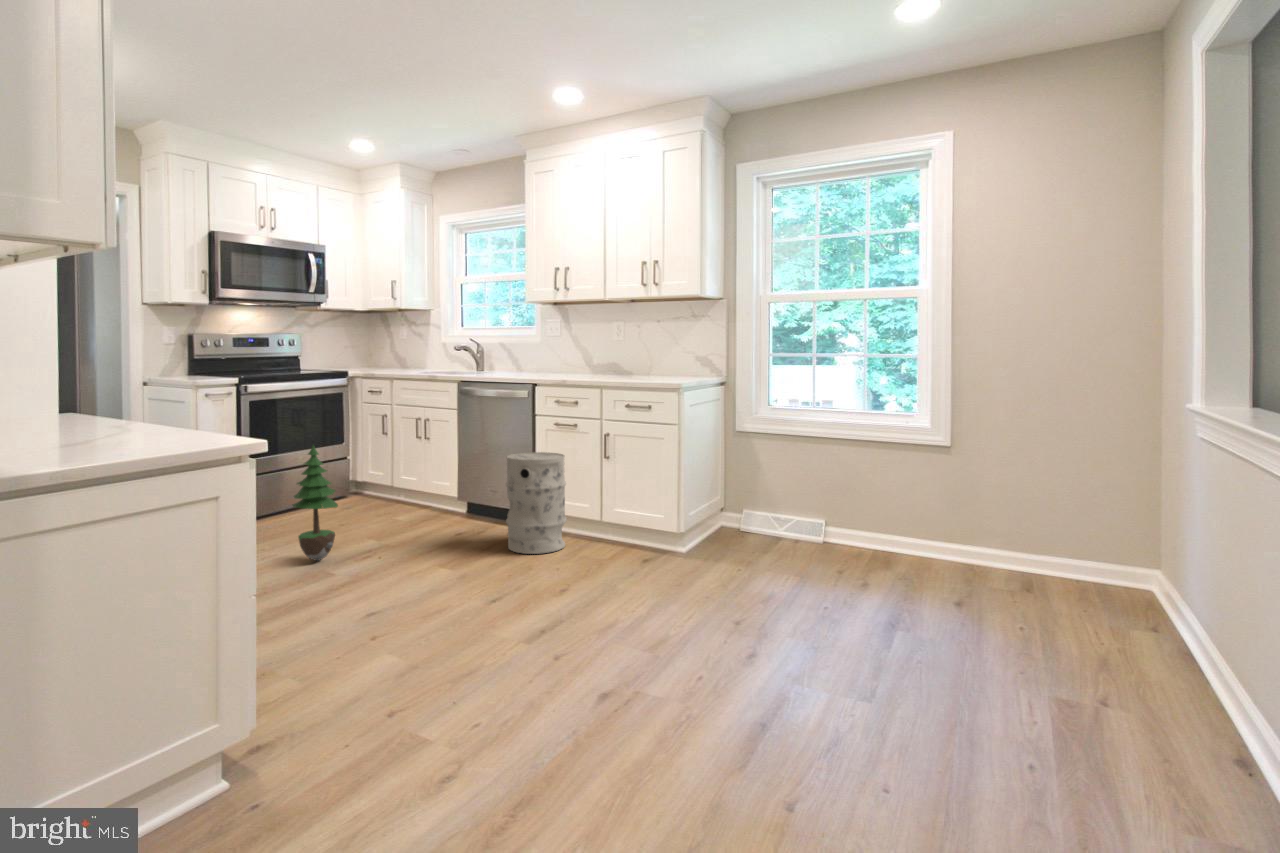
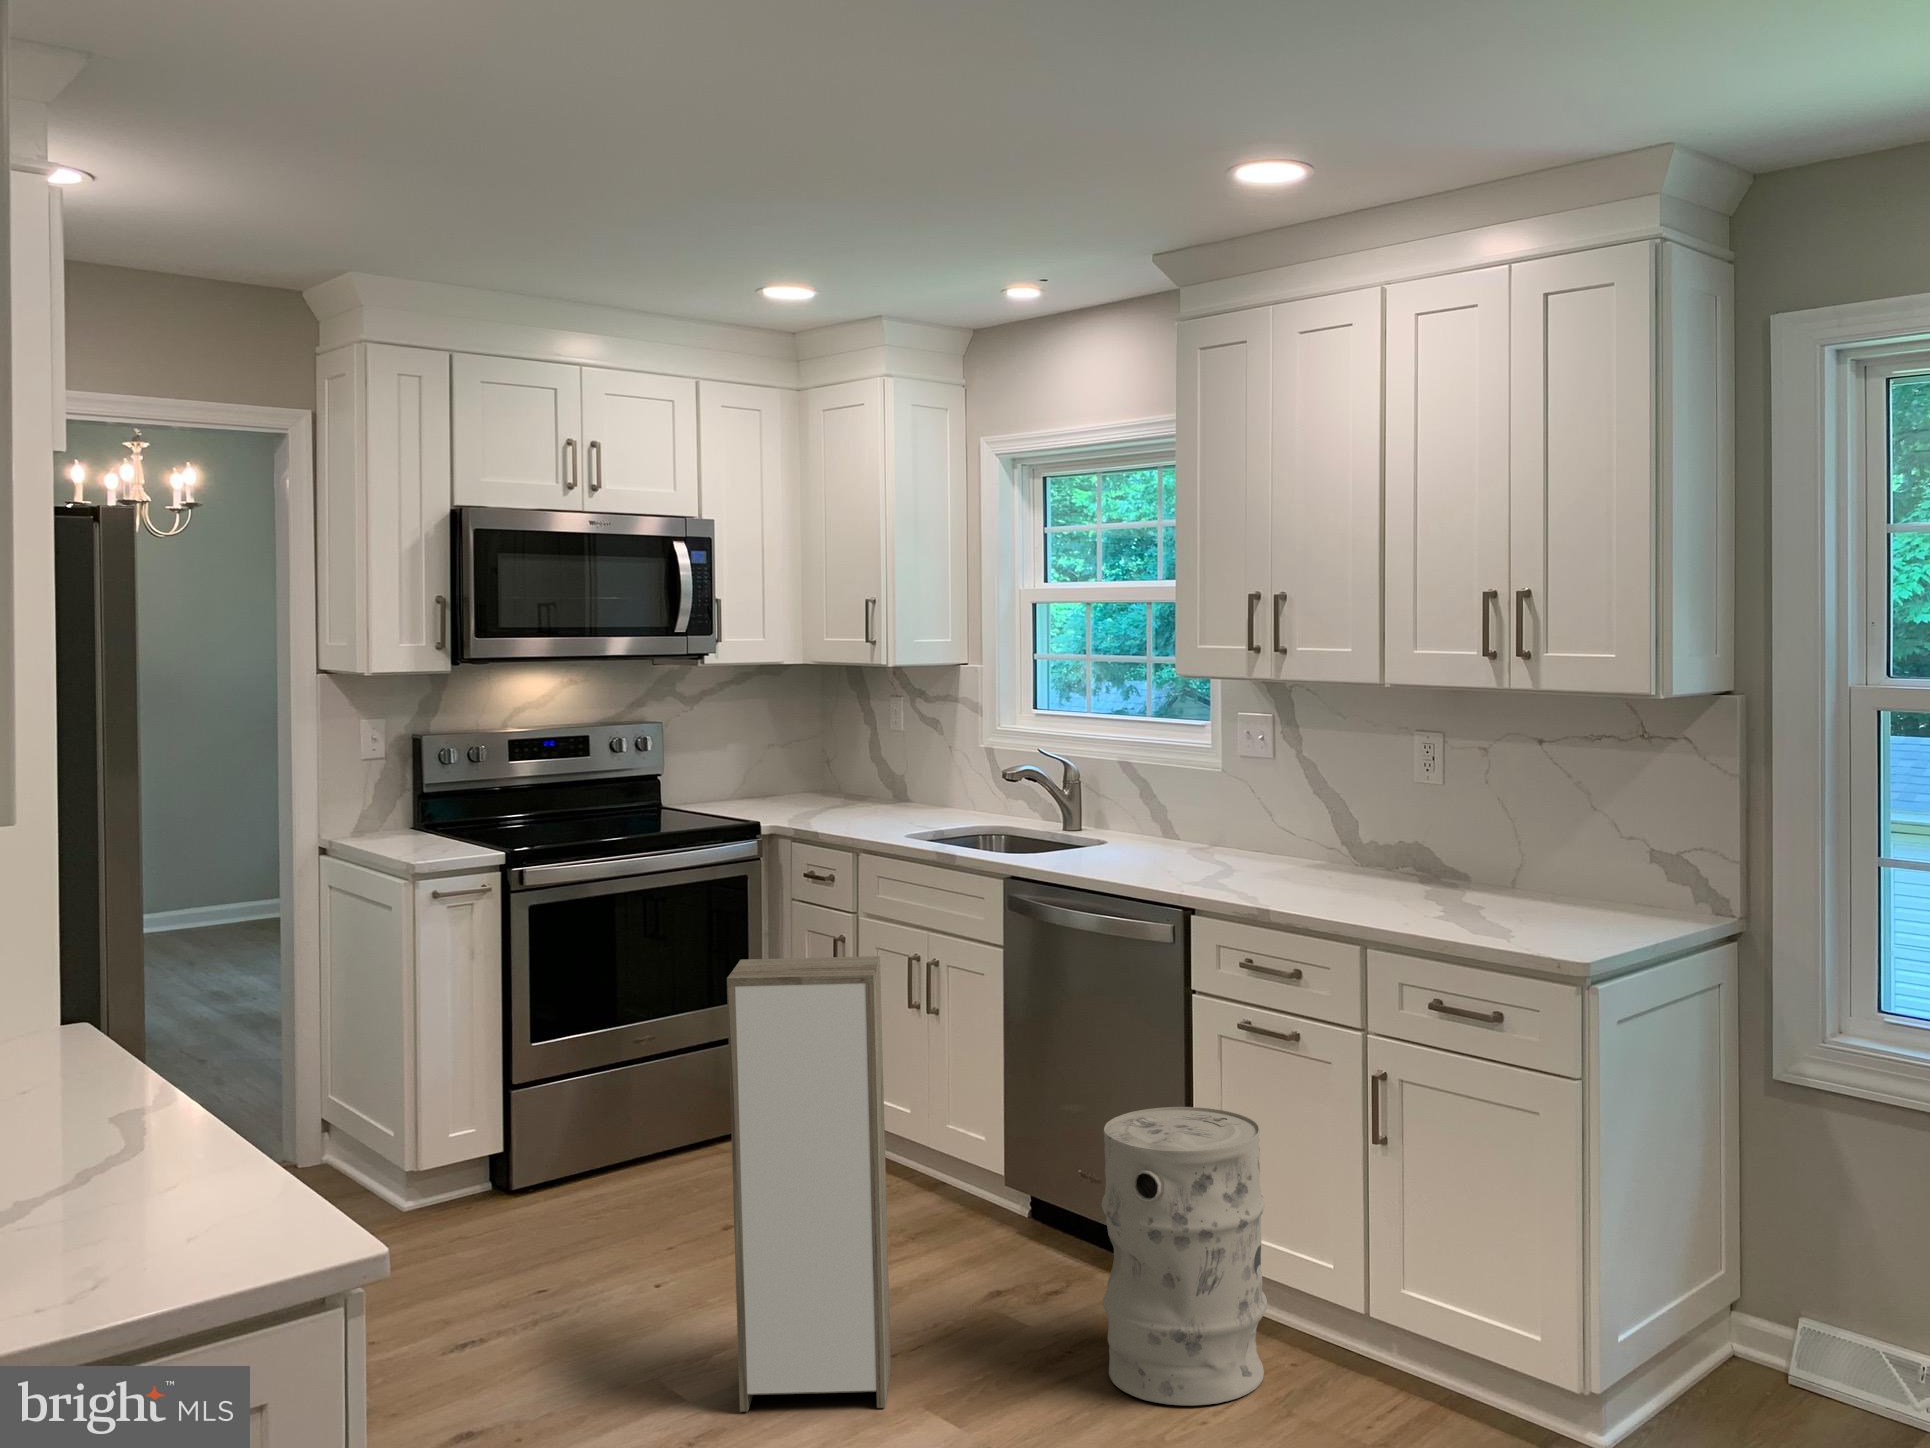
storage cabinet: none [356,393,423,569] -> present [727,956,891,1412]
potted tree: present [293,446,338,561] -> none [588,1082,696,1371]

